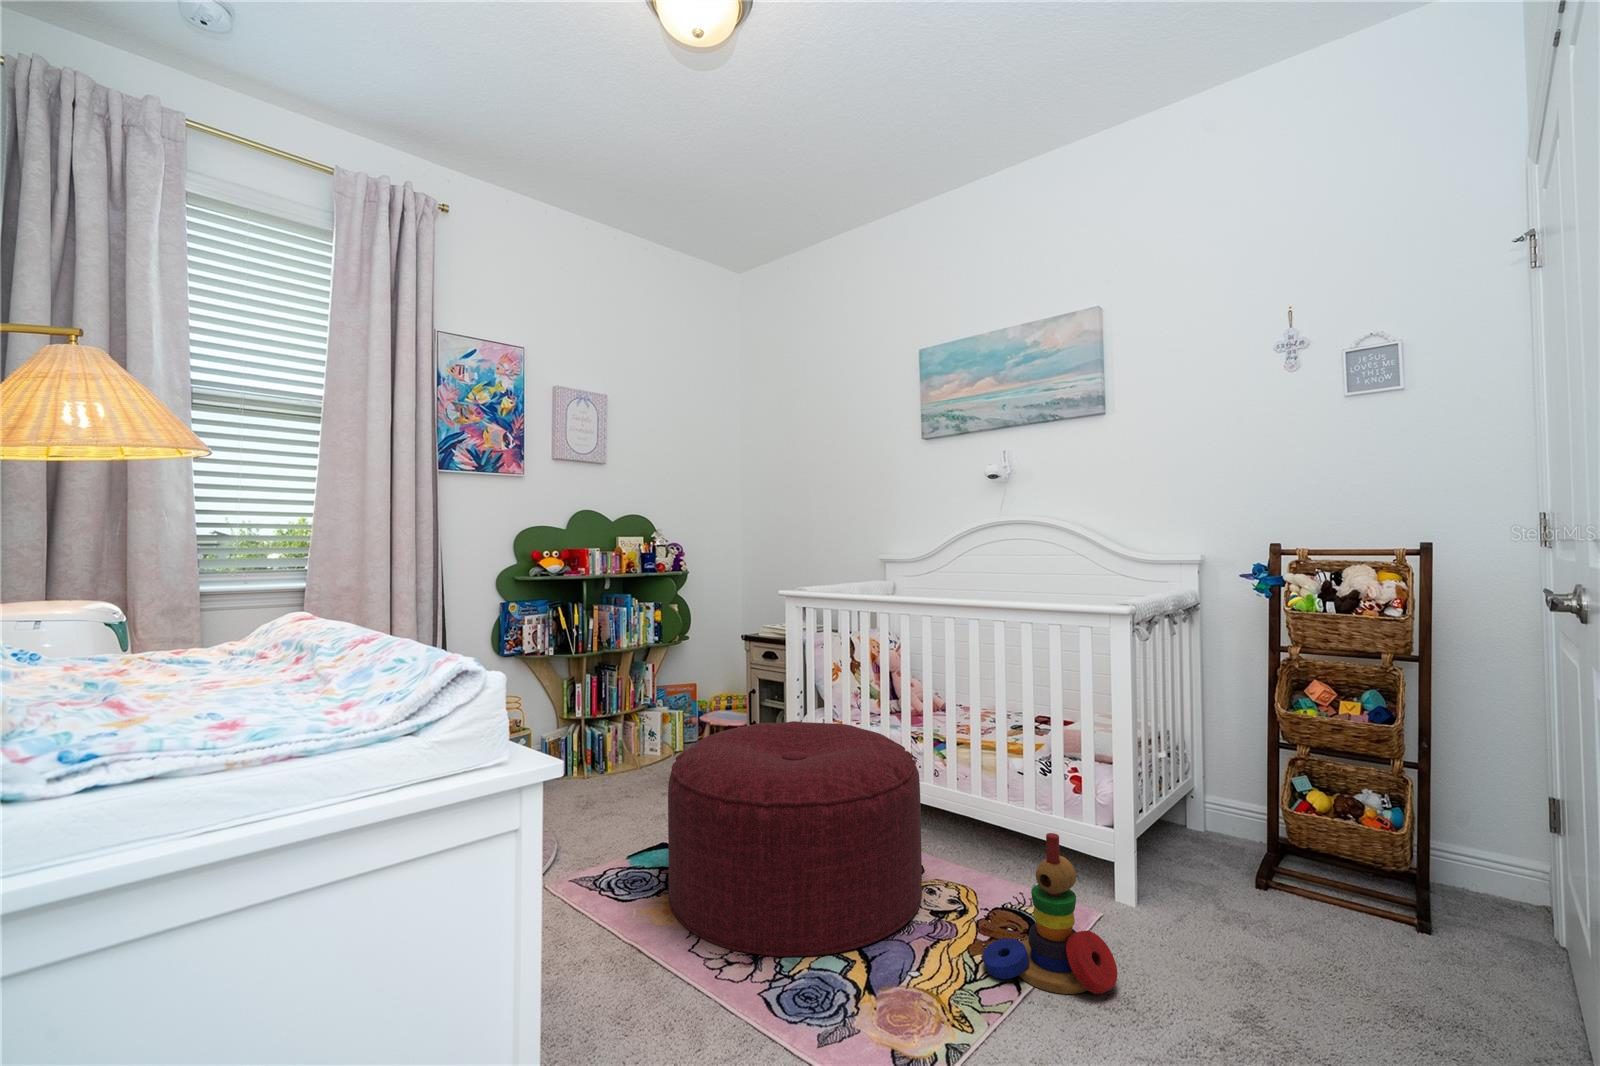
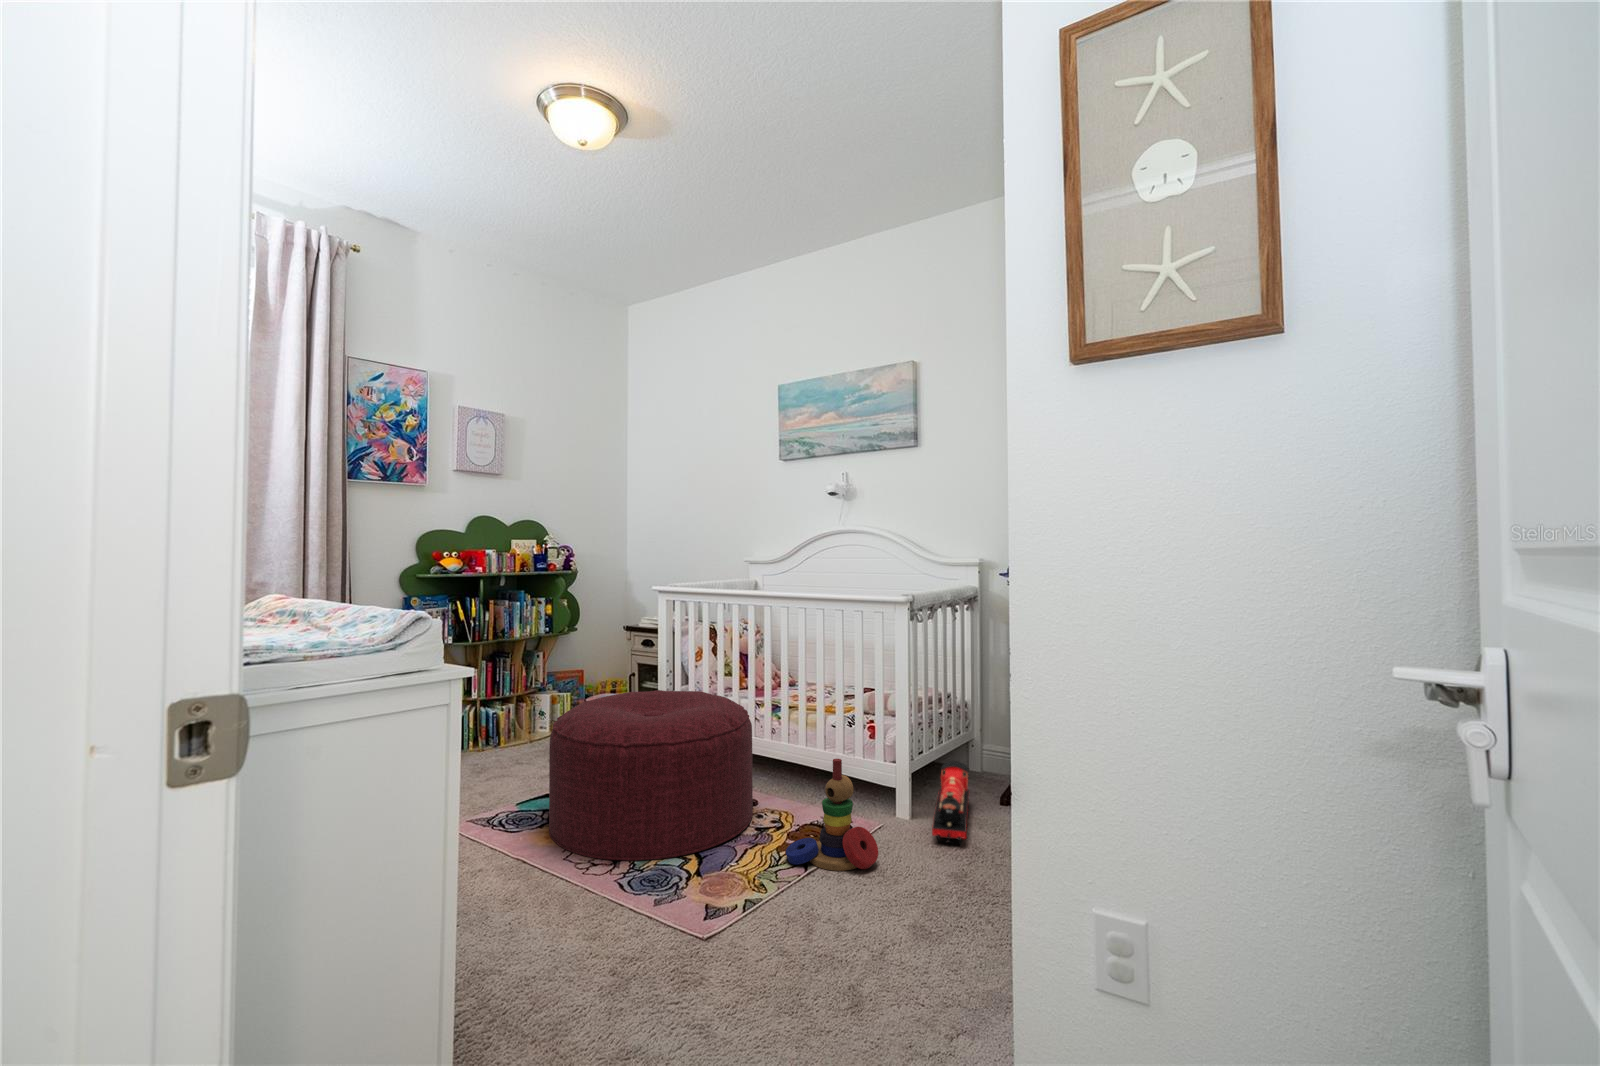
toy train: none [1170,826,1236,959] -> present [932,761,969,844]

